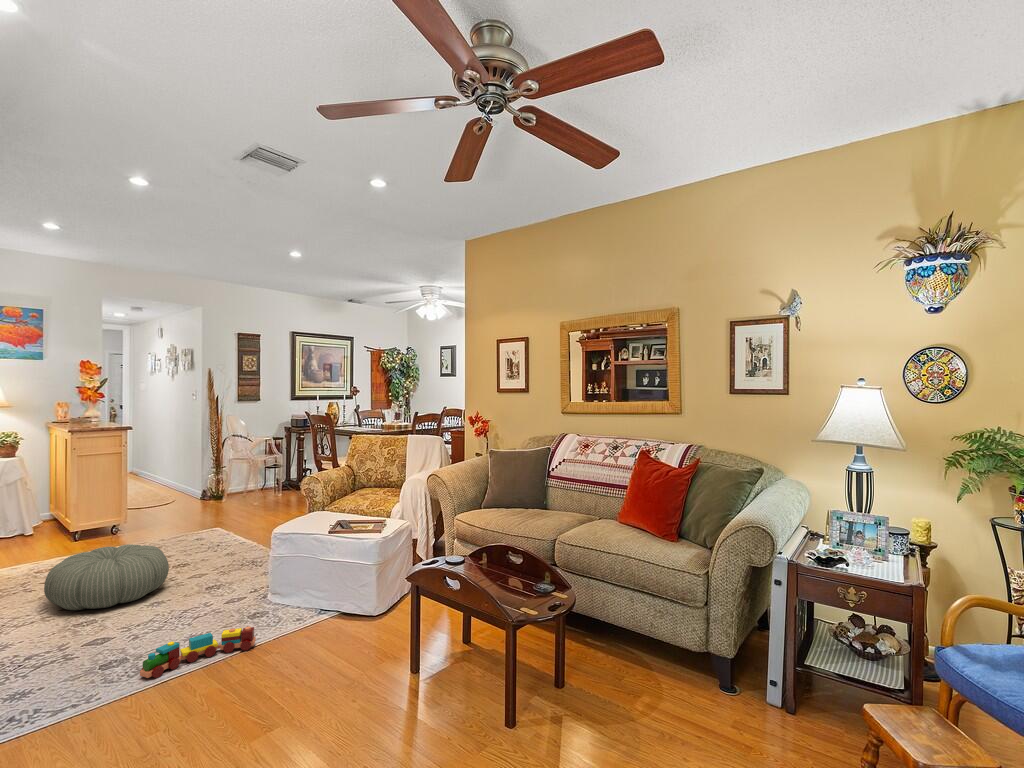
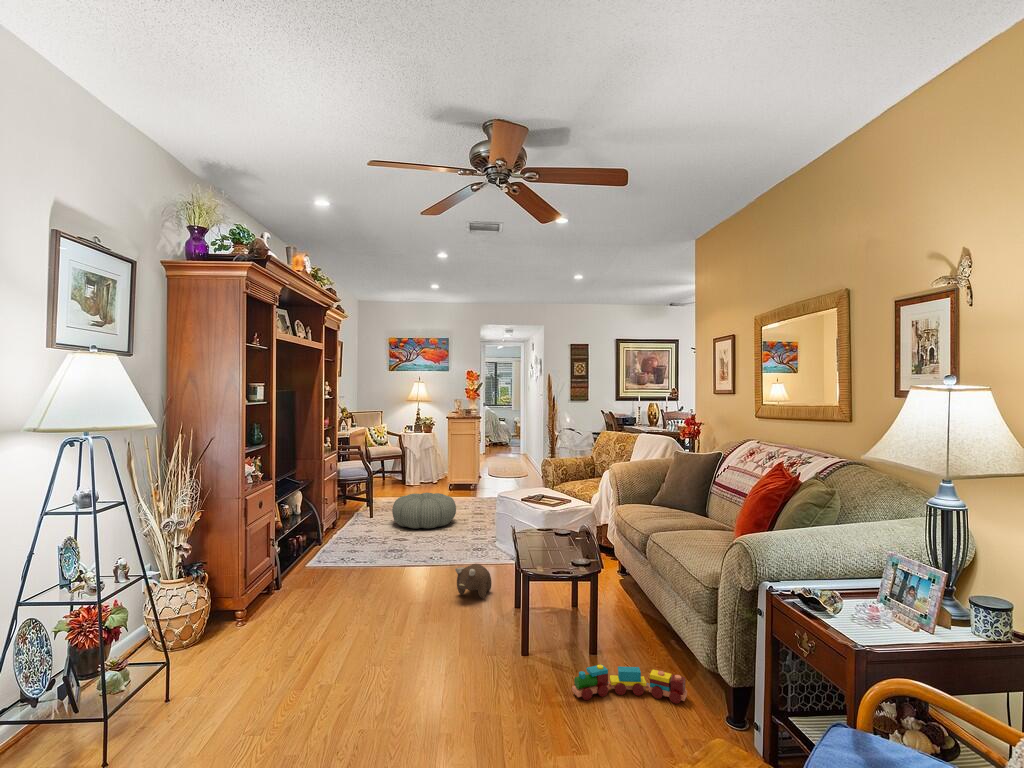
plush toy: none [324,625,371,676] -> present [455,564,492,599]
toy train: present [140,626,256,678] -> present [572,664,687,704]

